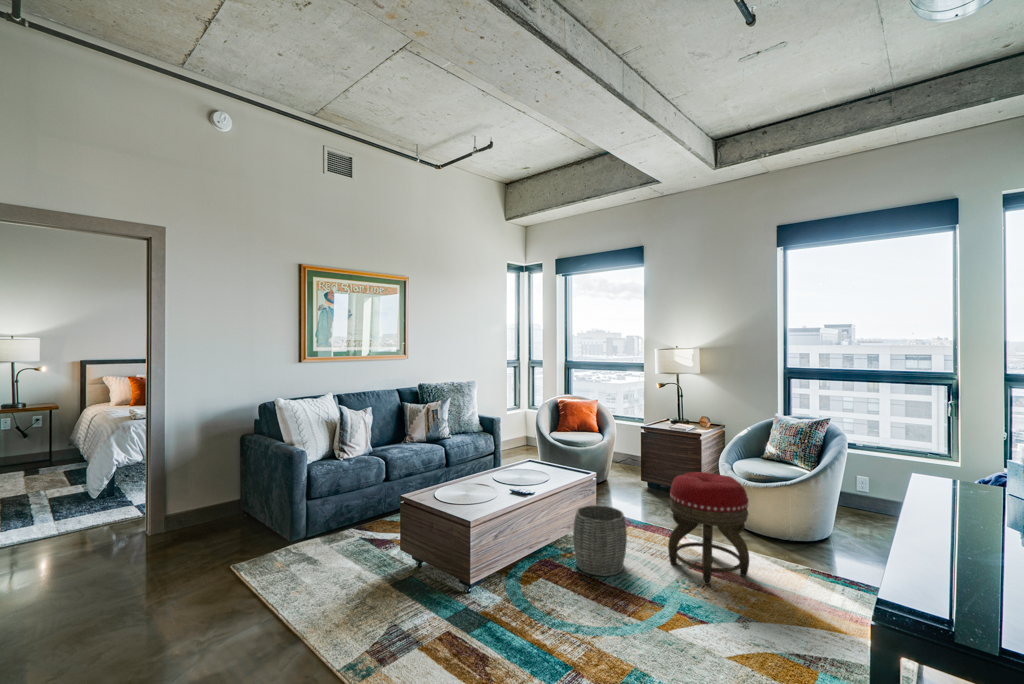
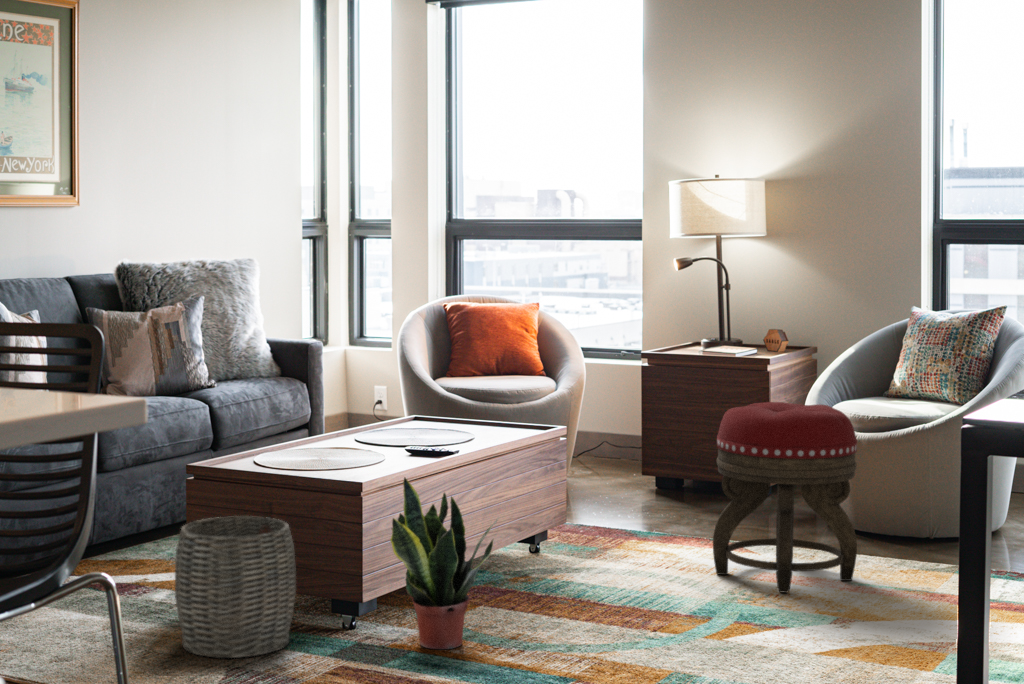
woven basket: present [573,505,627,576] -> present [175,516,296,658]
potted plant: none [478,520,542,619] -> present [390,477,499,649]

